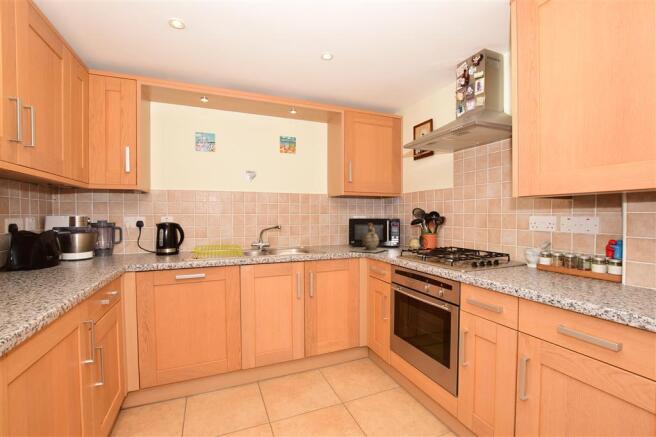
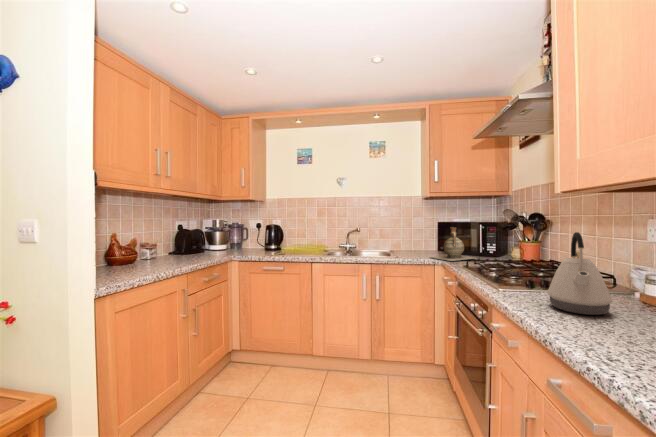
kettle: none [495,225,535,280] -> present [548,232,612,315]

